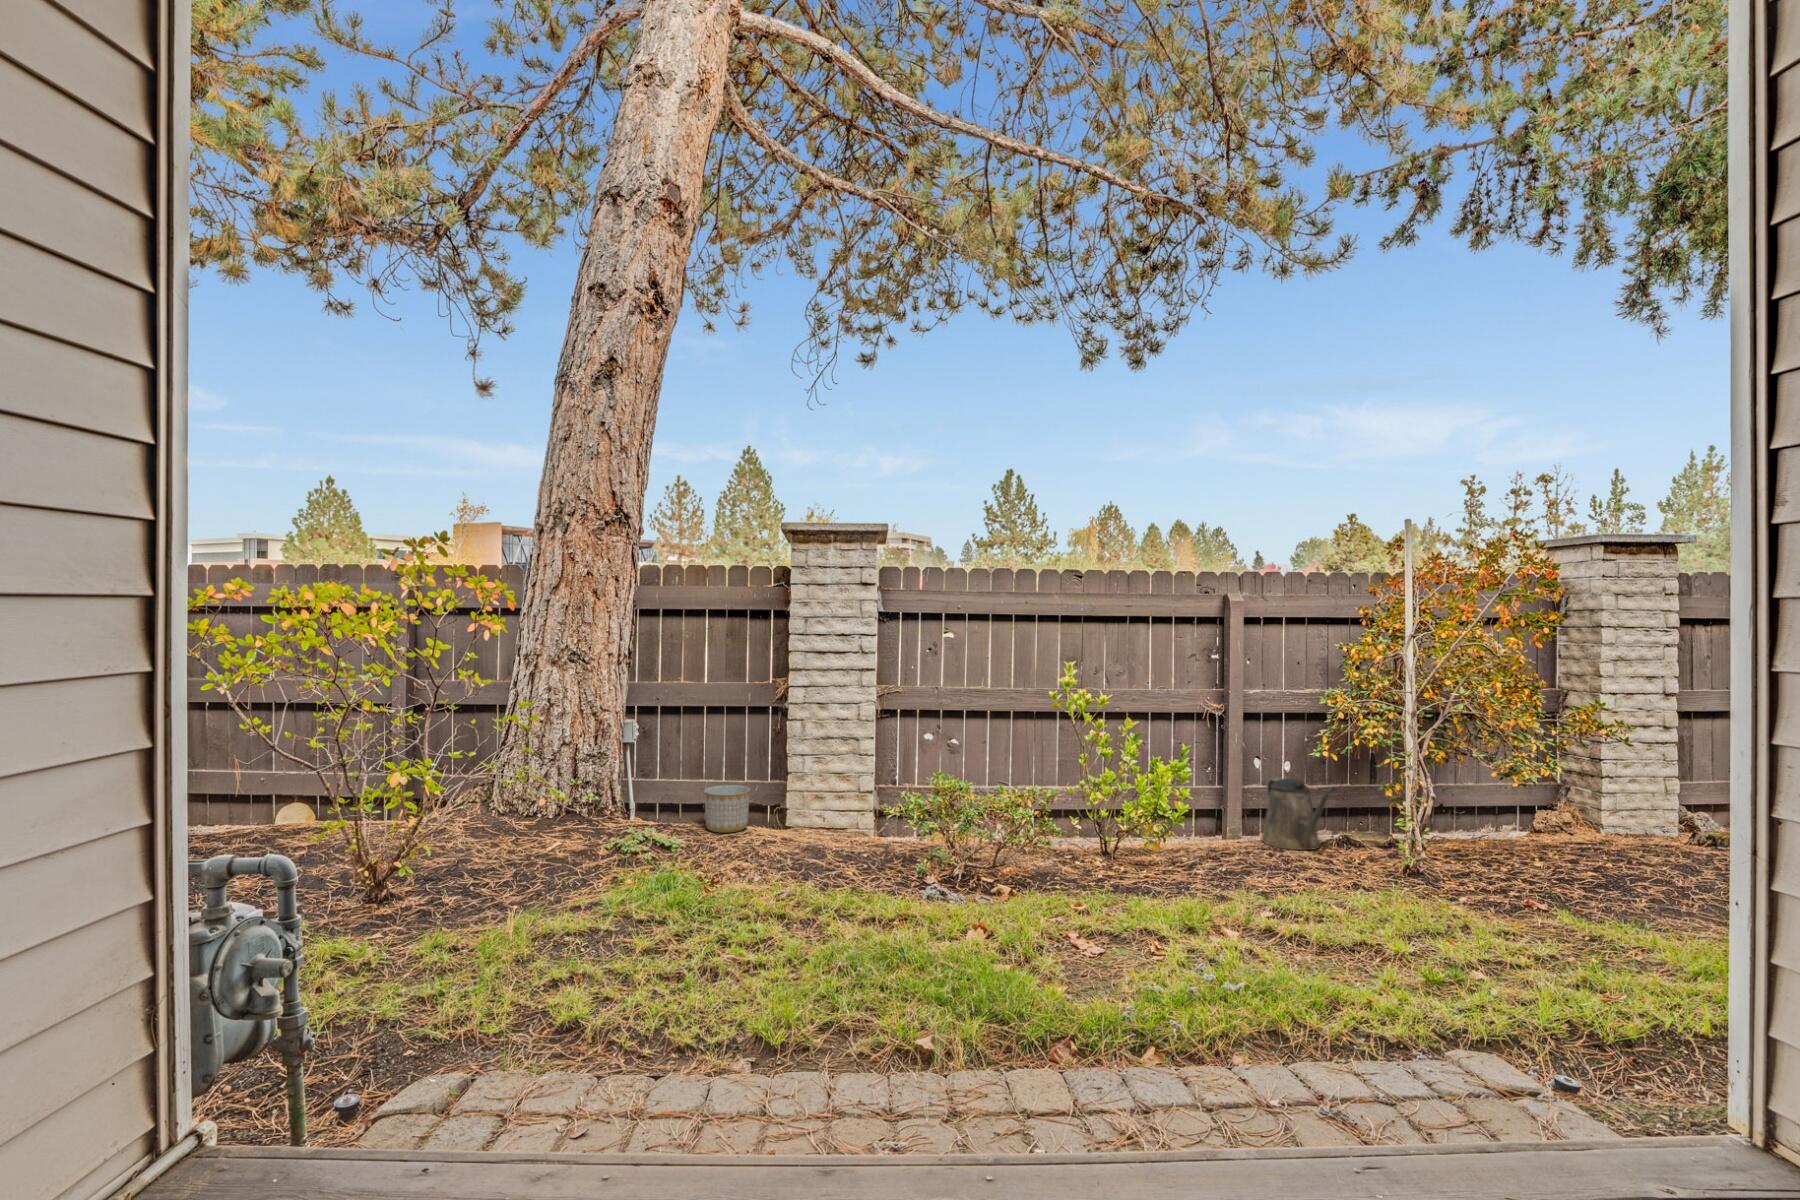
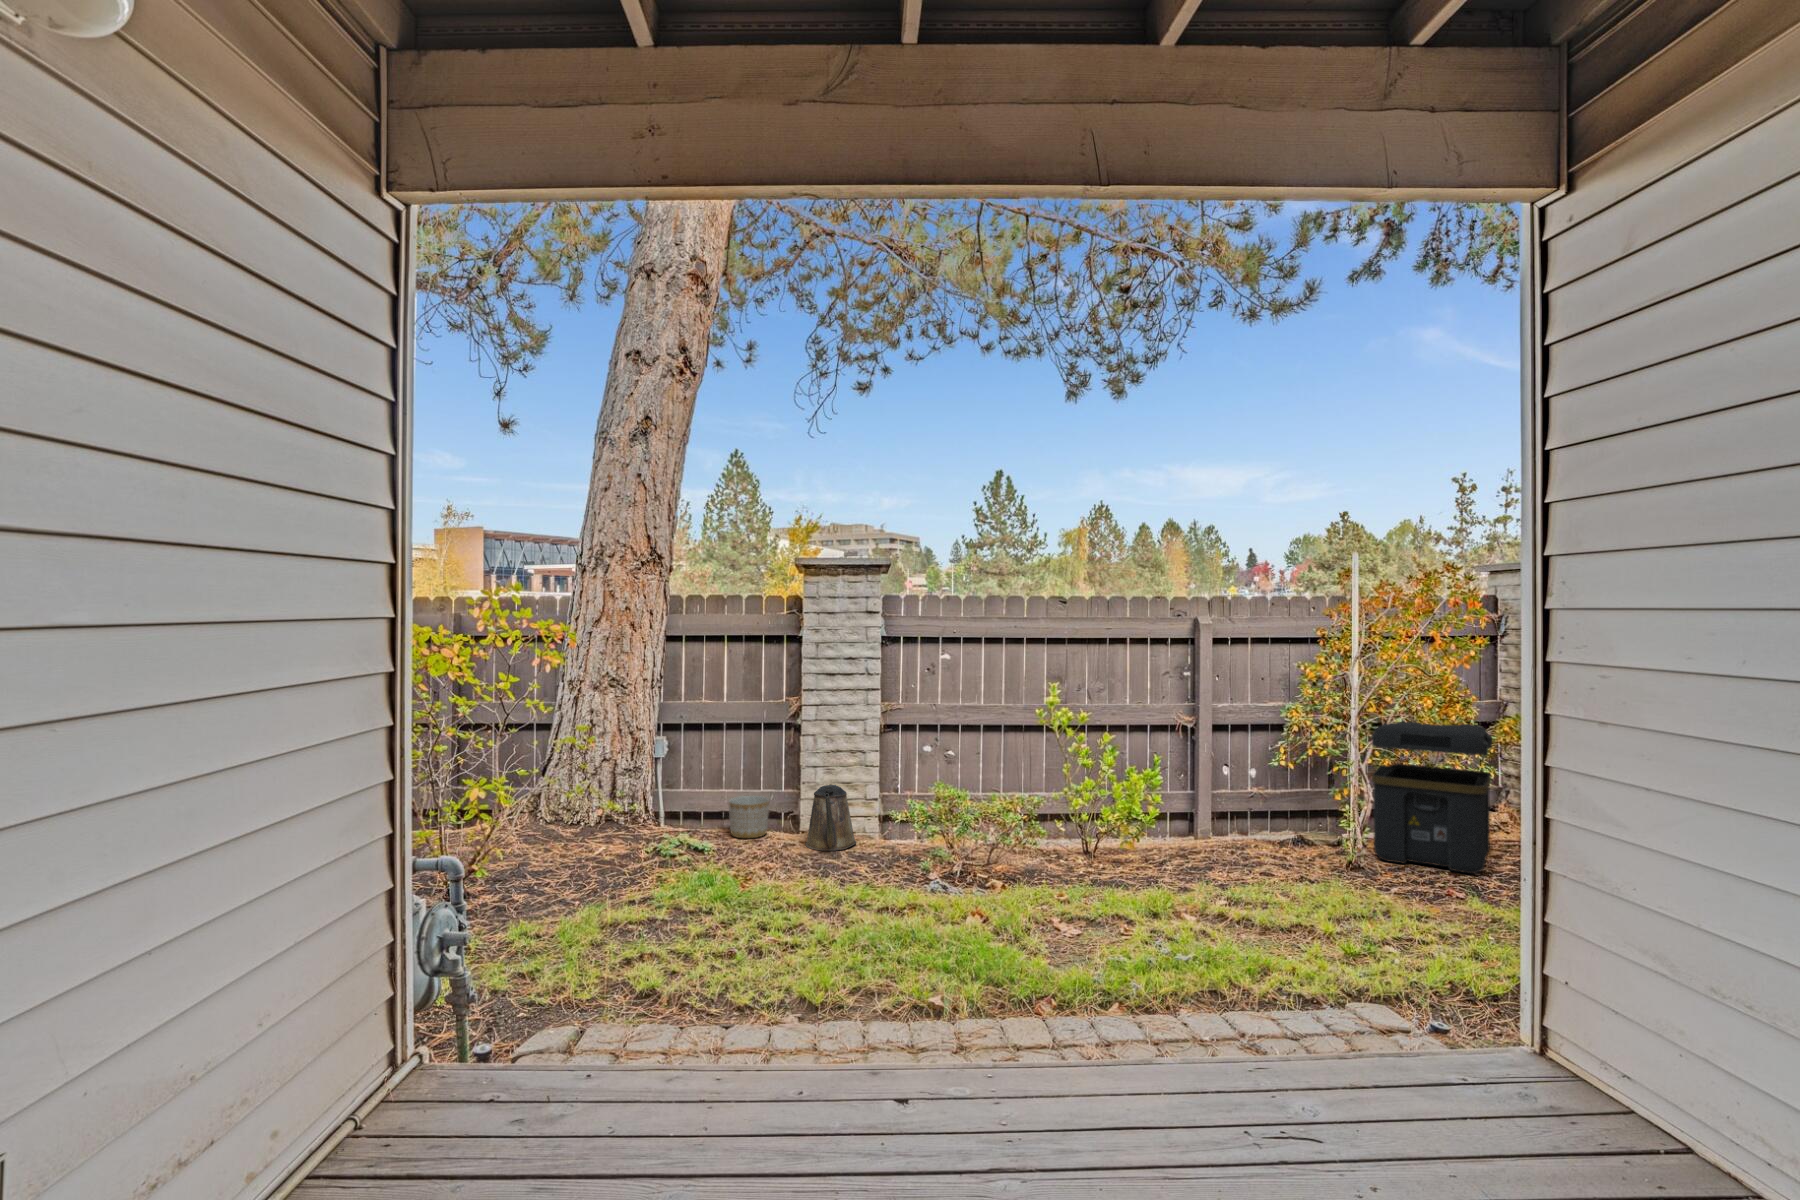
toolbox: none [1430,705,1570,881] -> present [1372,720,1492,874]
watering can: present [1262,778,1334,850] -> present [806,785,856,851]

